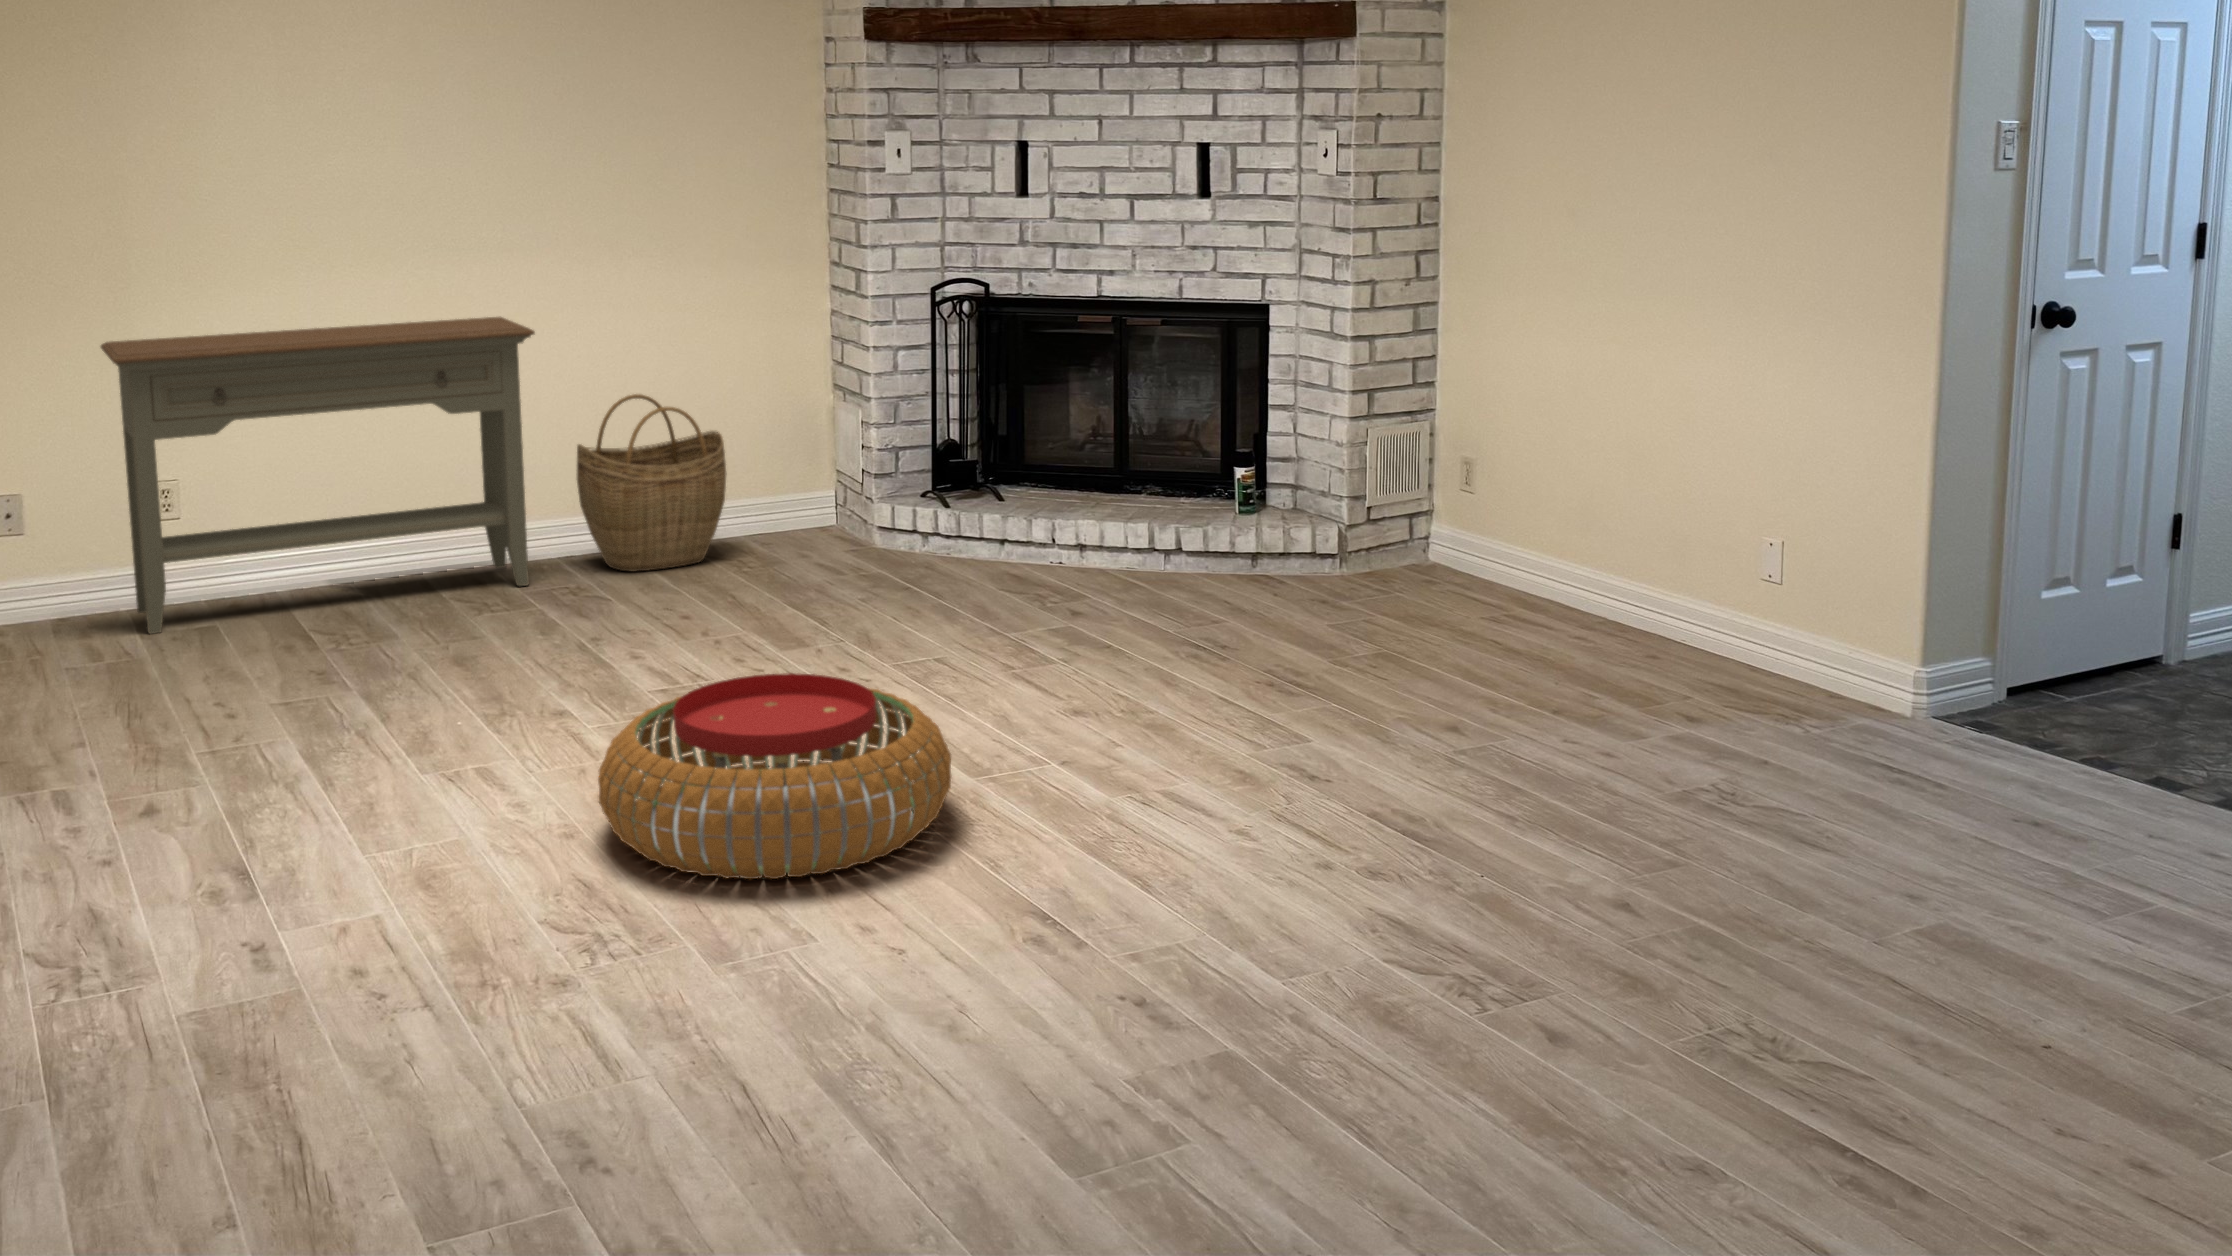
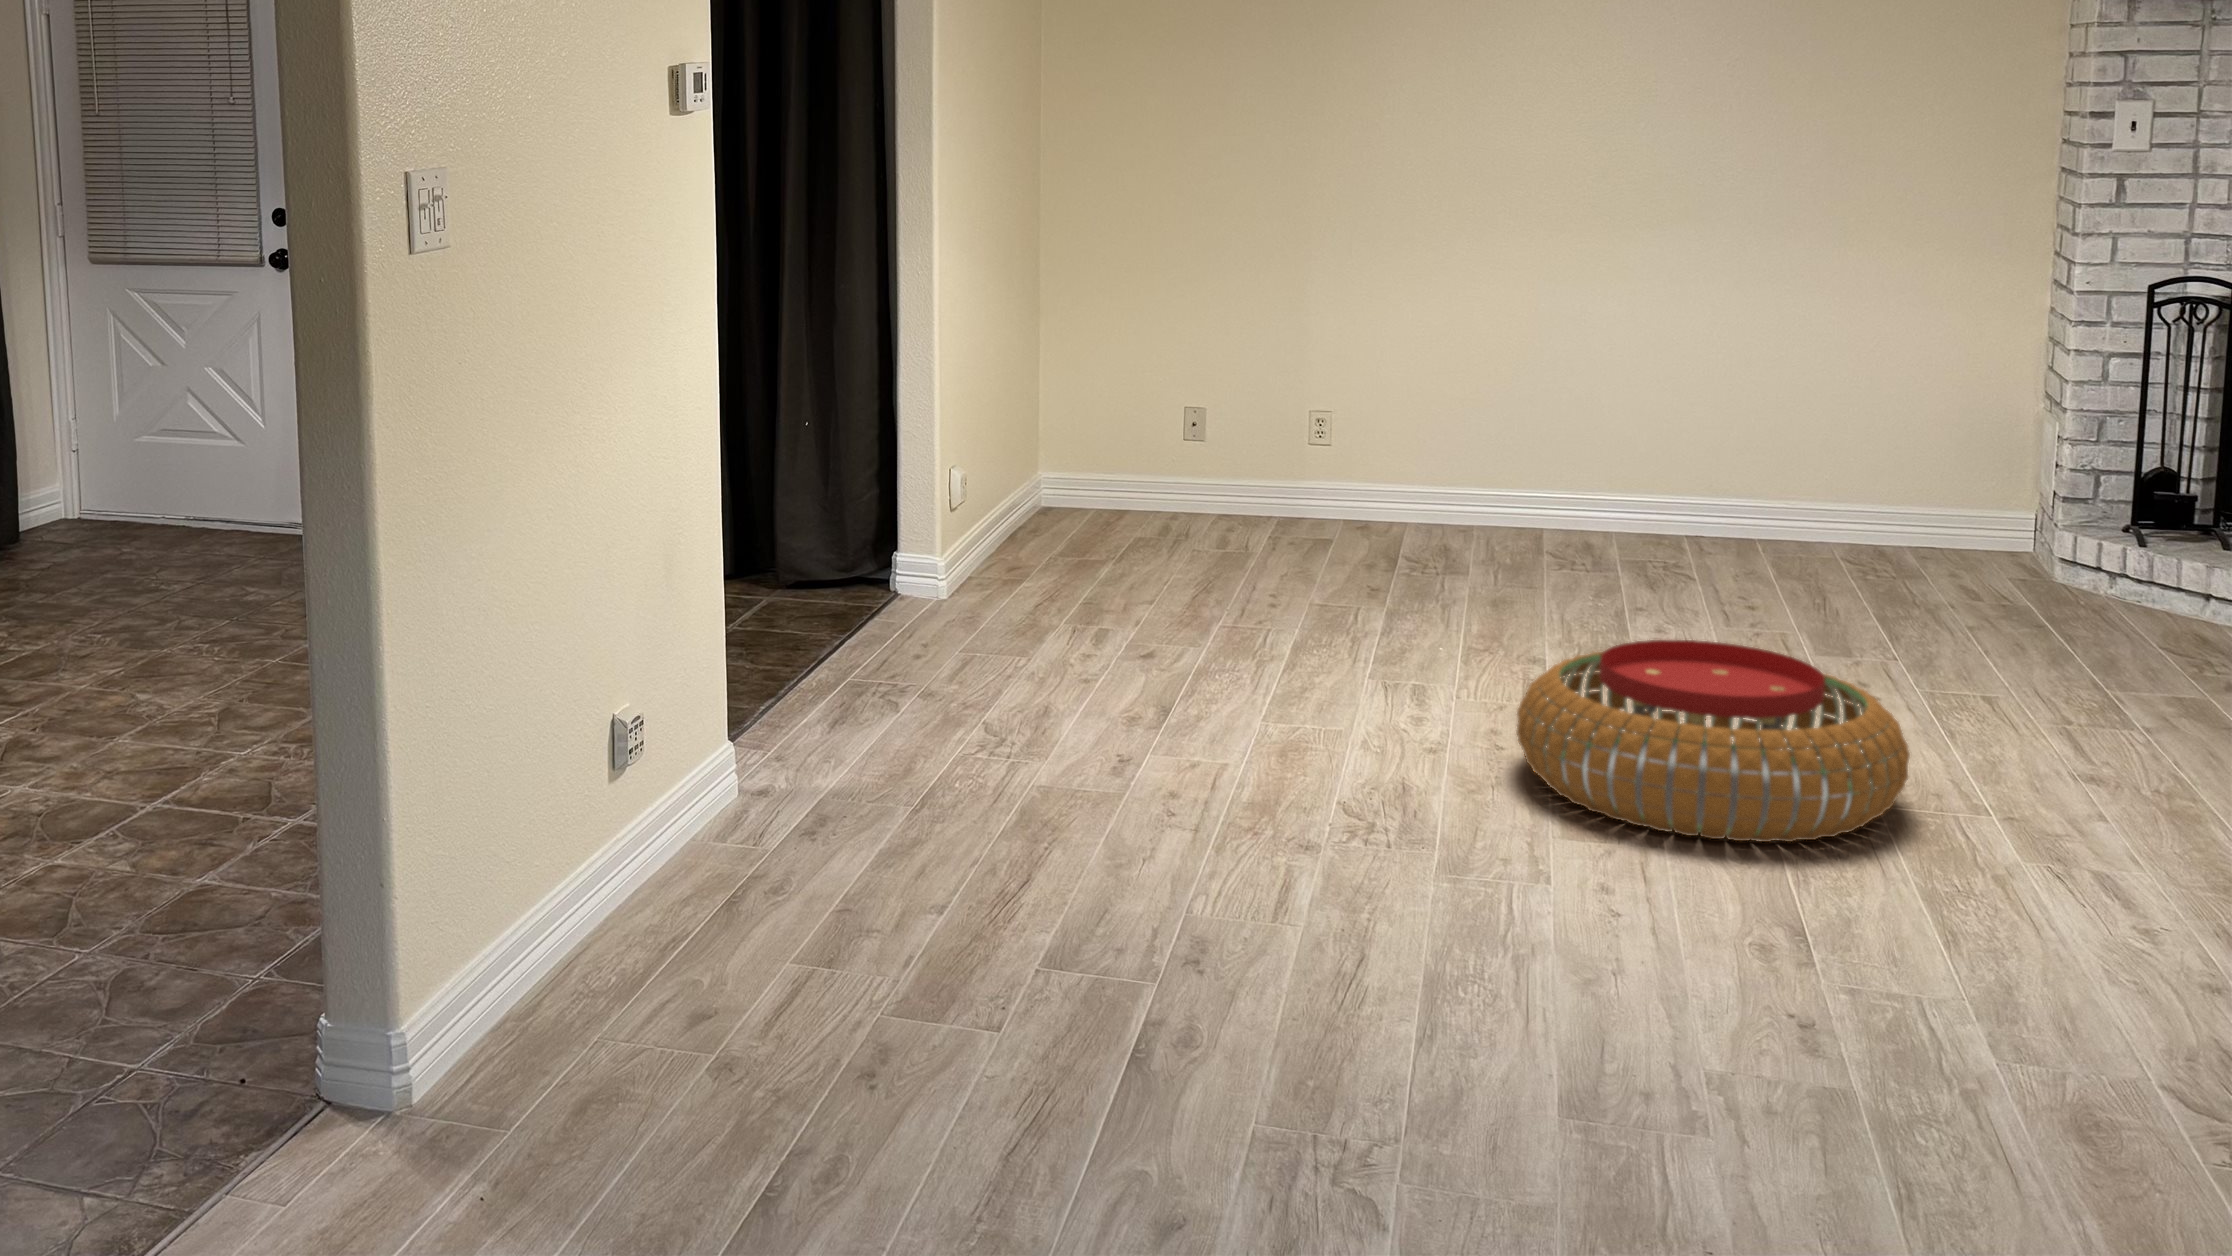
console table: present [101,317,535,634] -> none [1251,278,1650,552]
woven basket: present [577,394,726,572] -> none [1692,376,1864,561]

